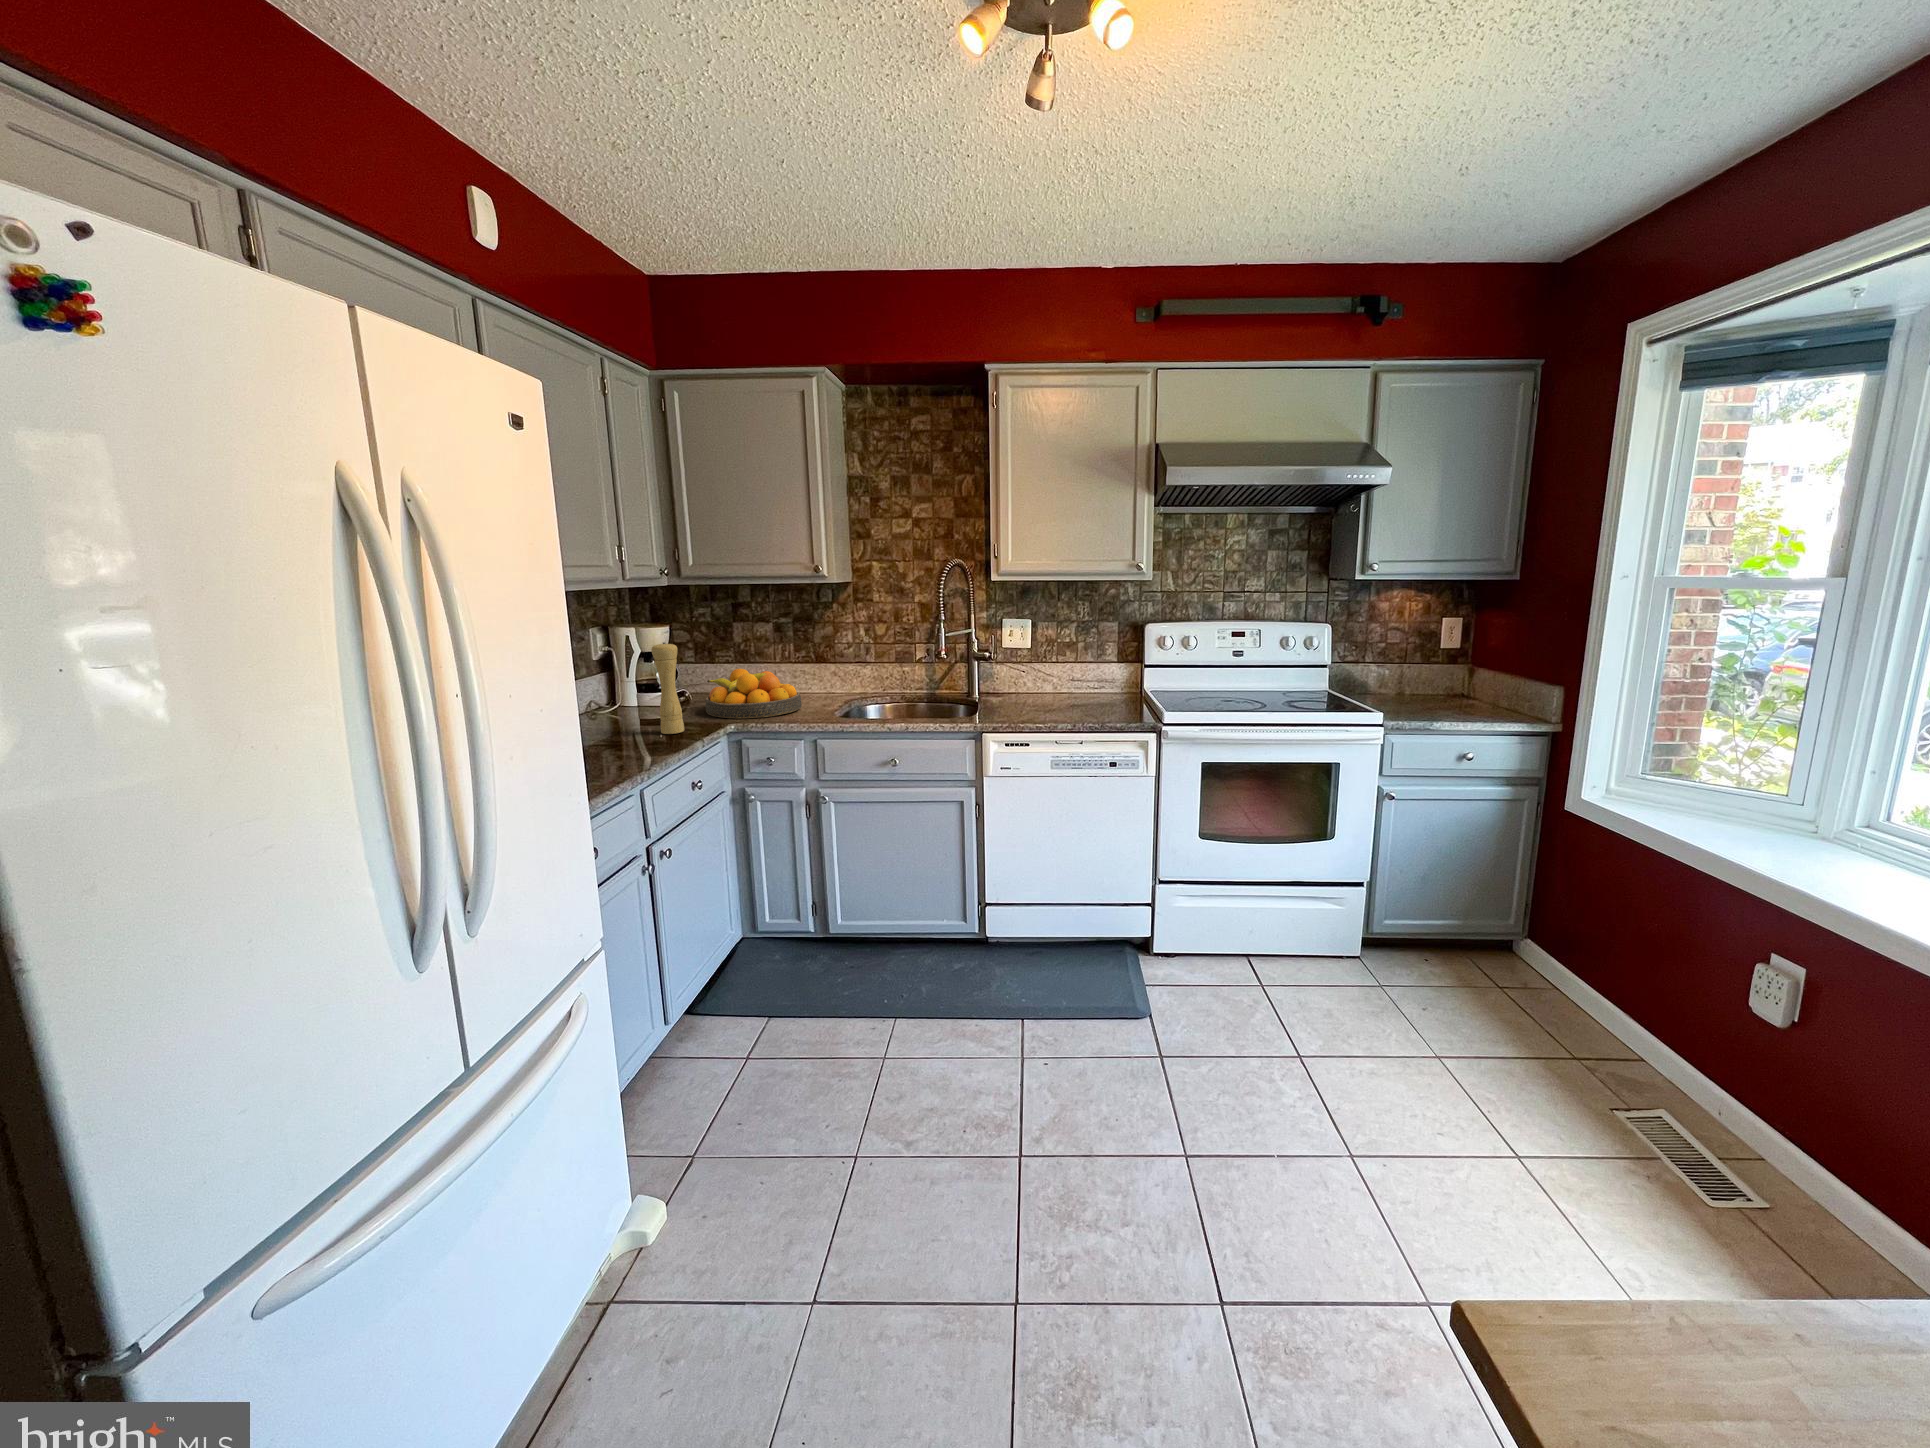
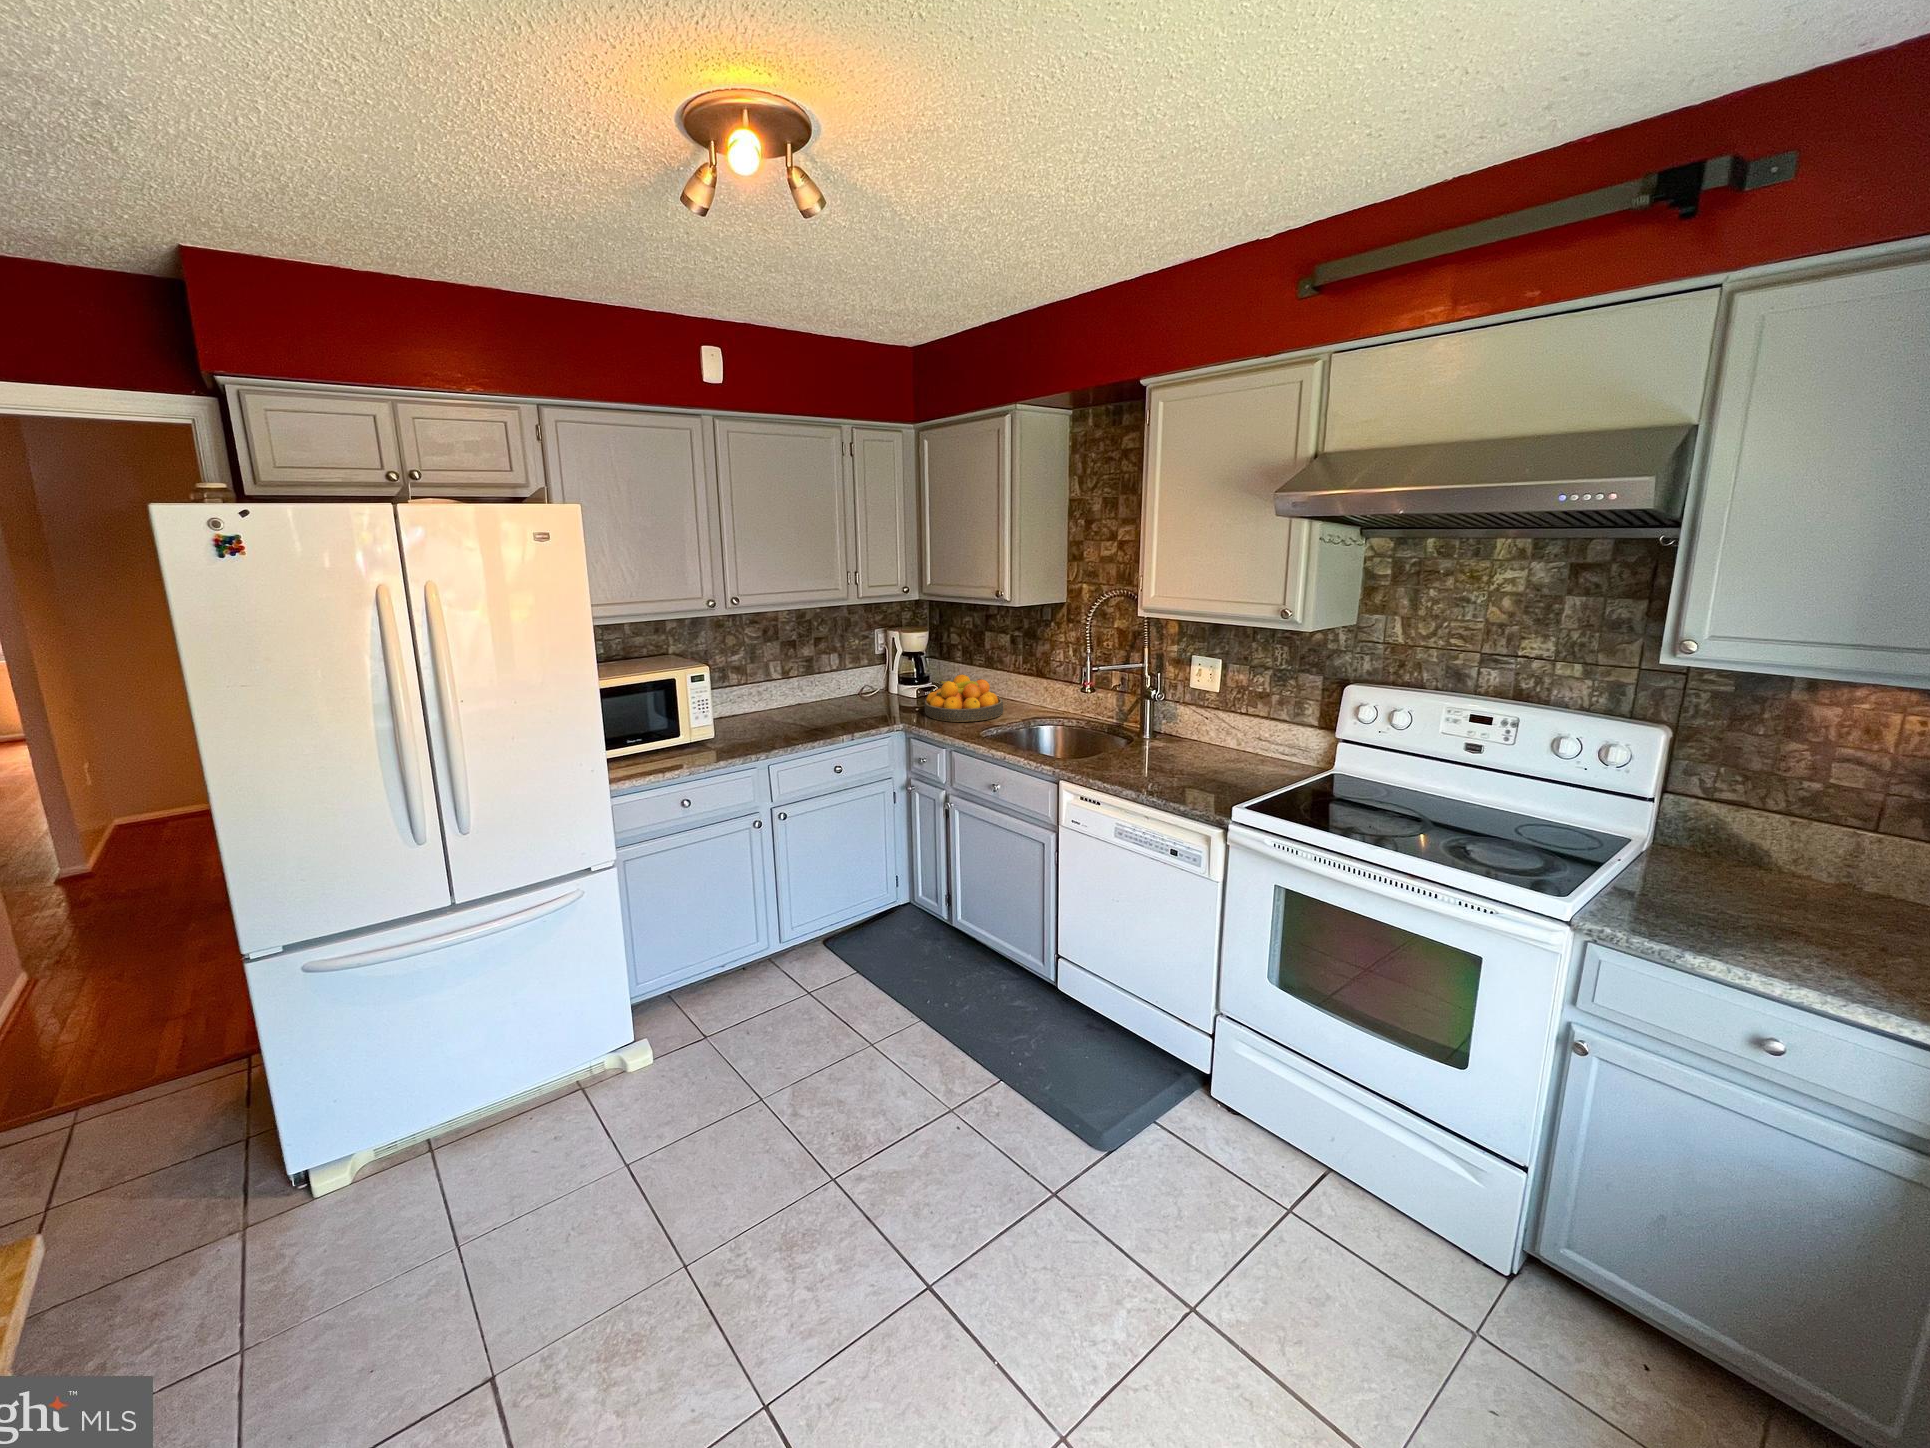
pepper mill: present [651,642,684,734] -> none [860,653,880,725]

